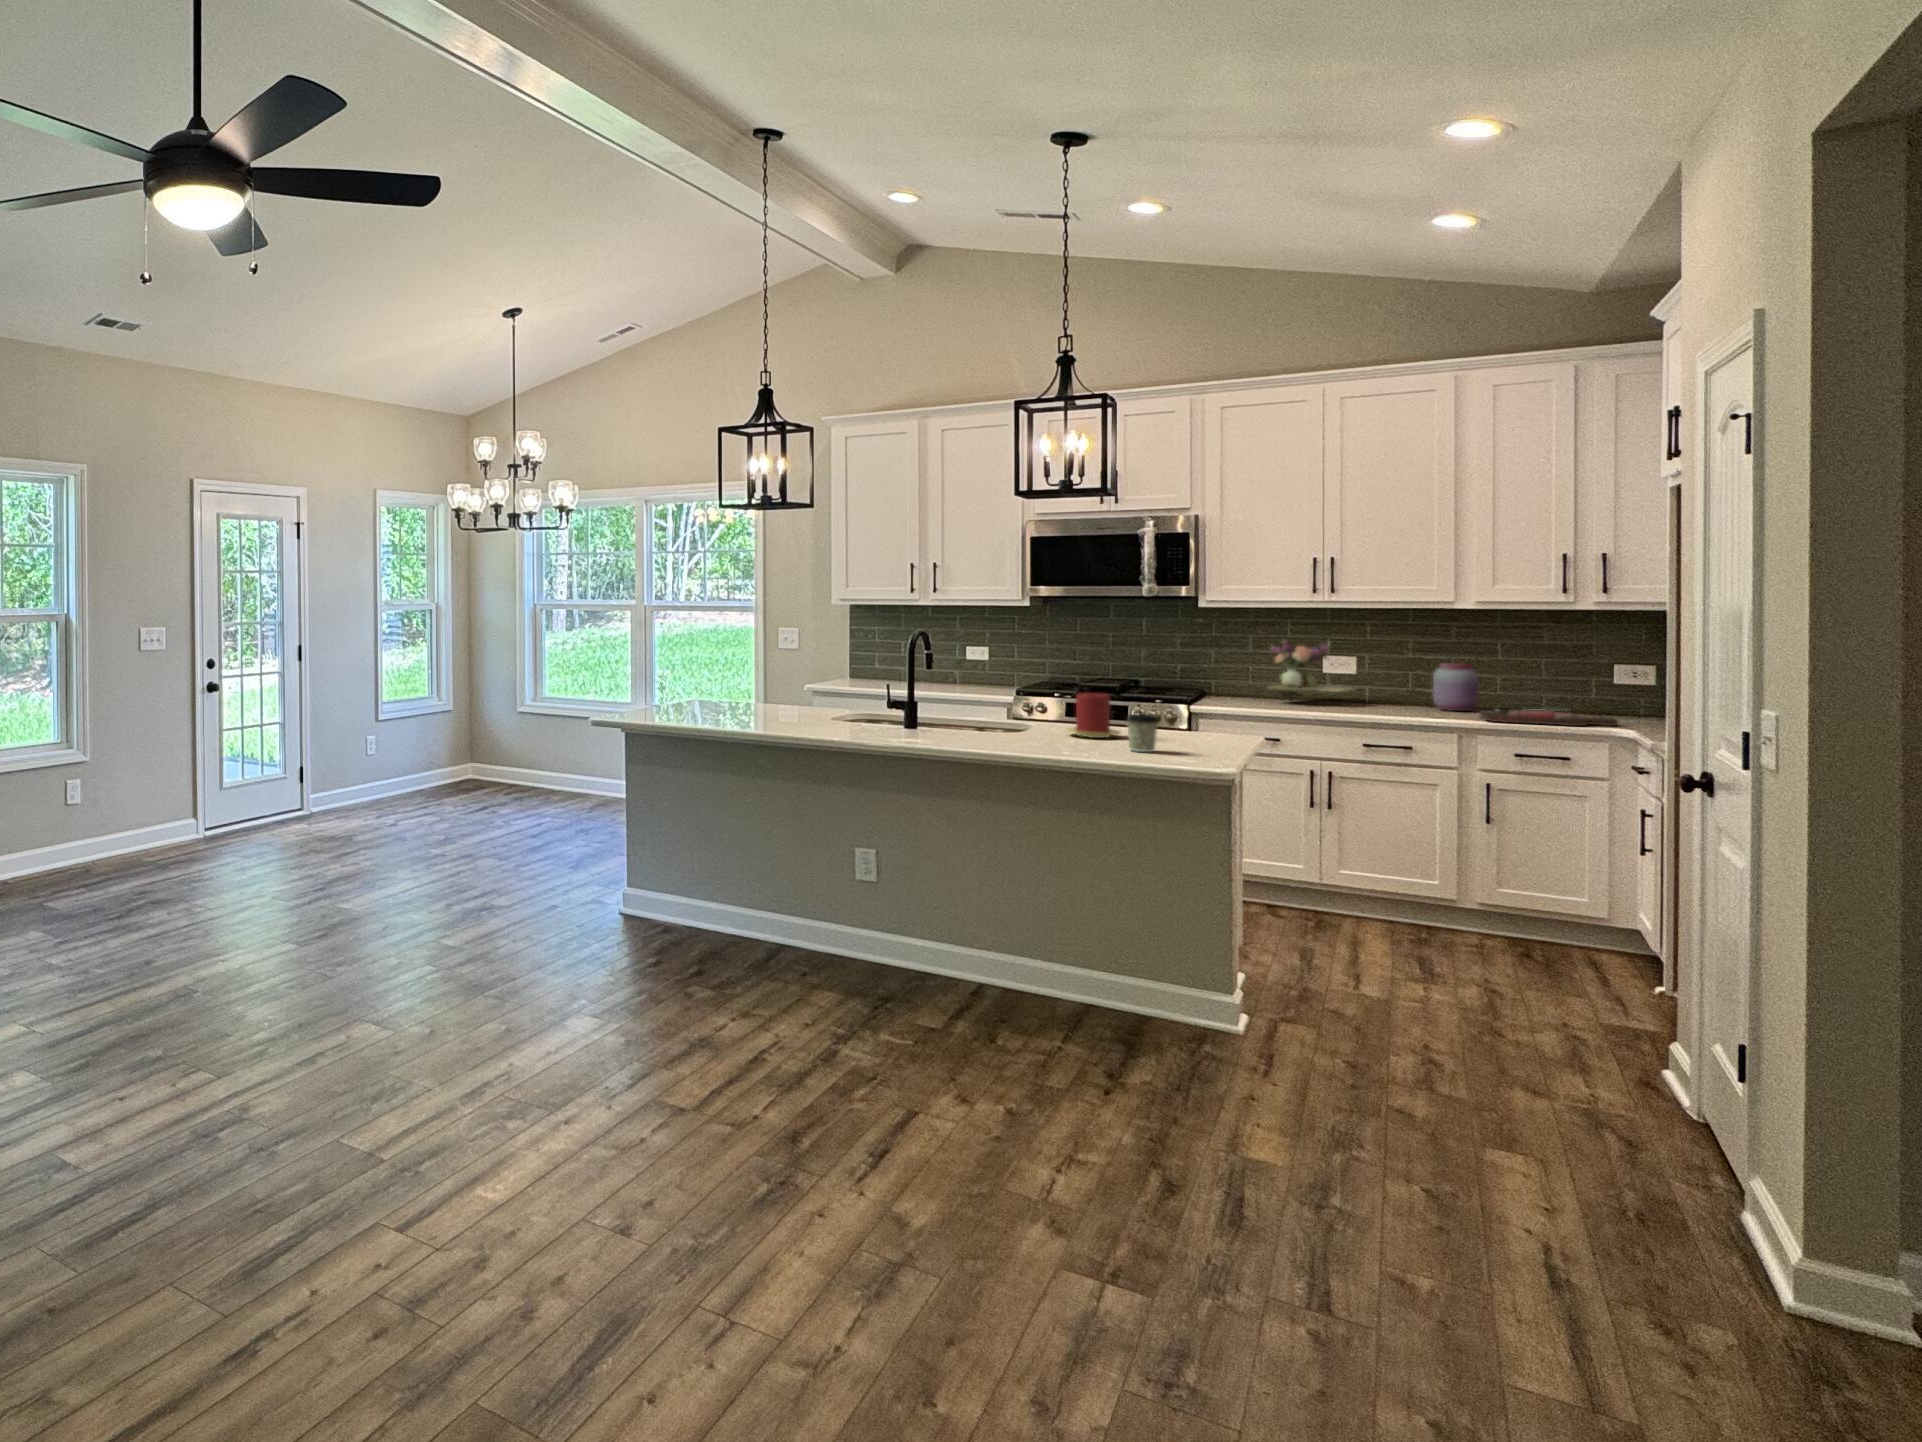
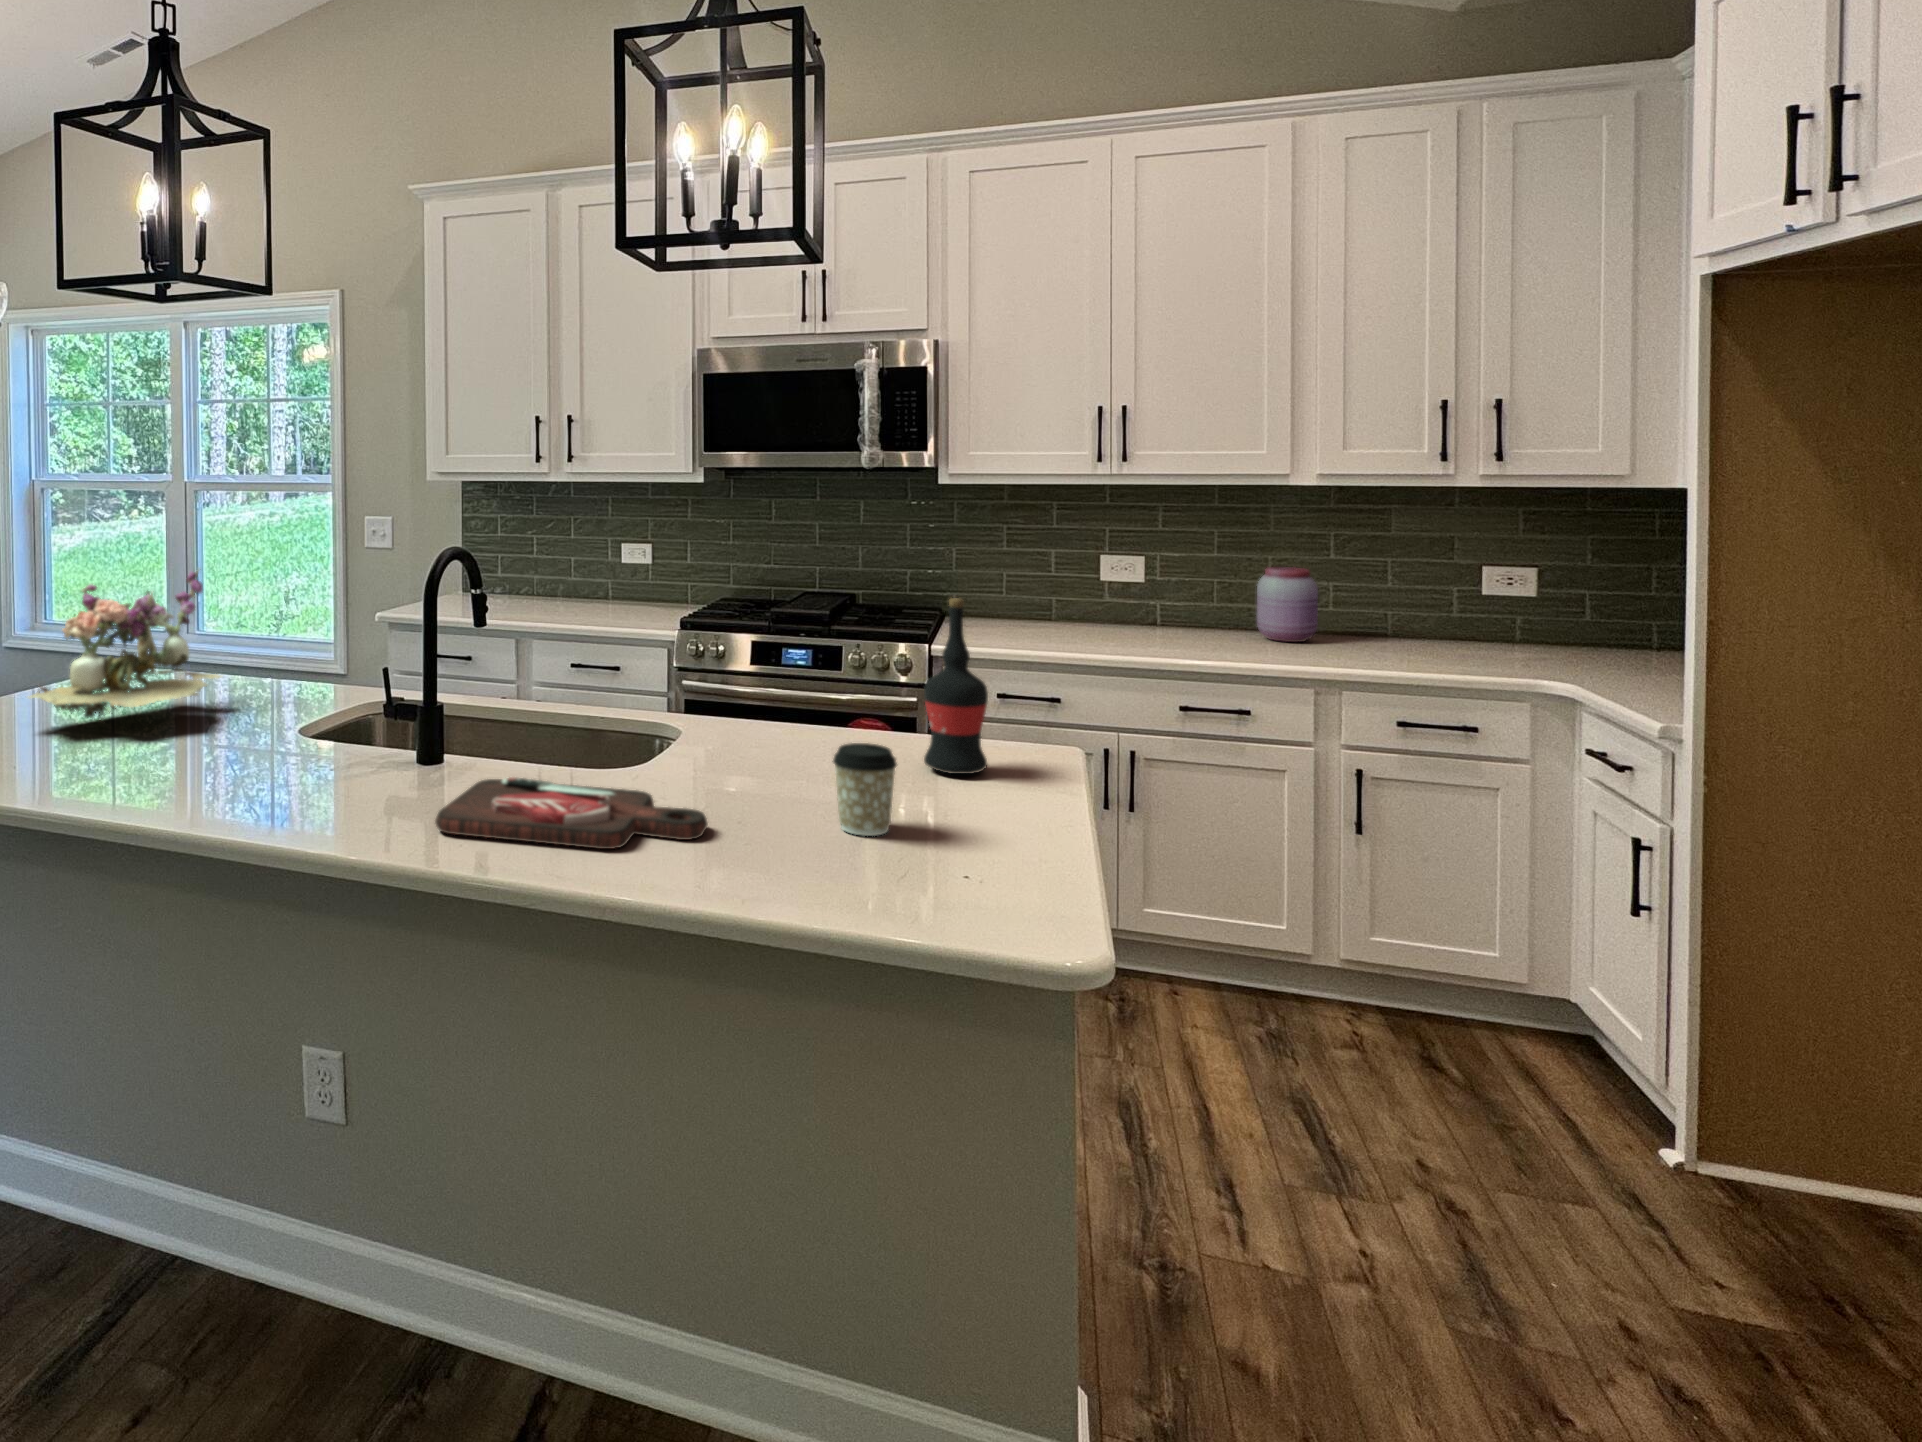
flower arrangement: present [1265,640,1351,701] -> present [28,571,222,721]
wine bottle: none [1175,655,1211,740] -> present [924,598,988,774]
candle: present [1066,693,1120,738] -> none [723,677,826,774]
cutting board: present [1480,709,1618,726] -> present [435,777,708,849]

